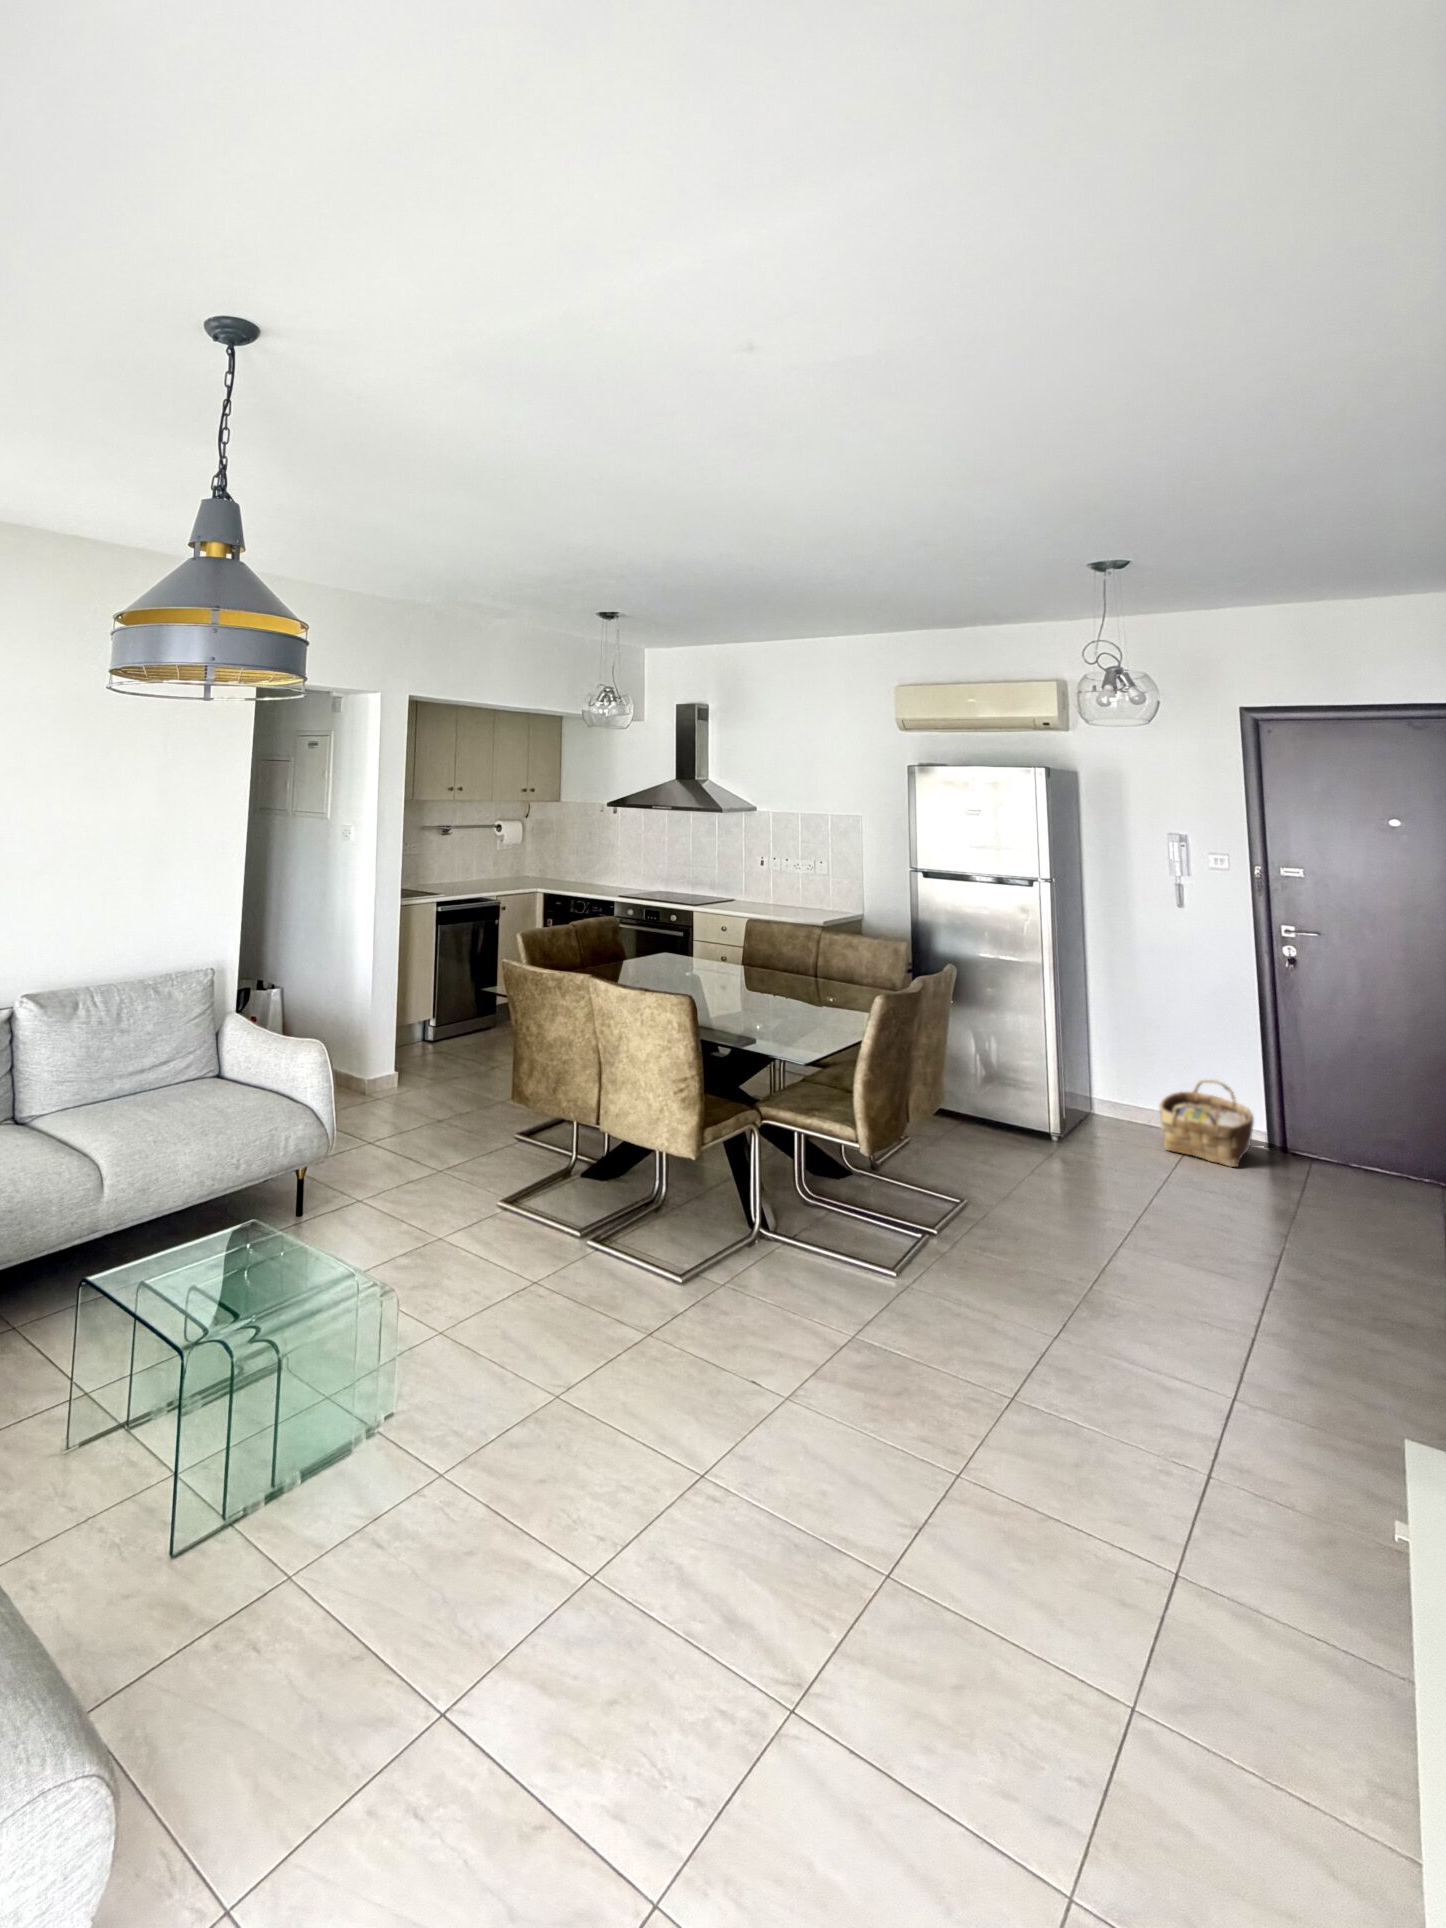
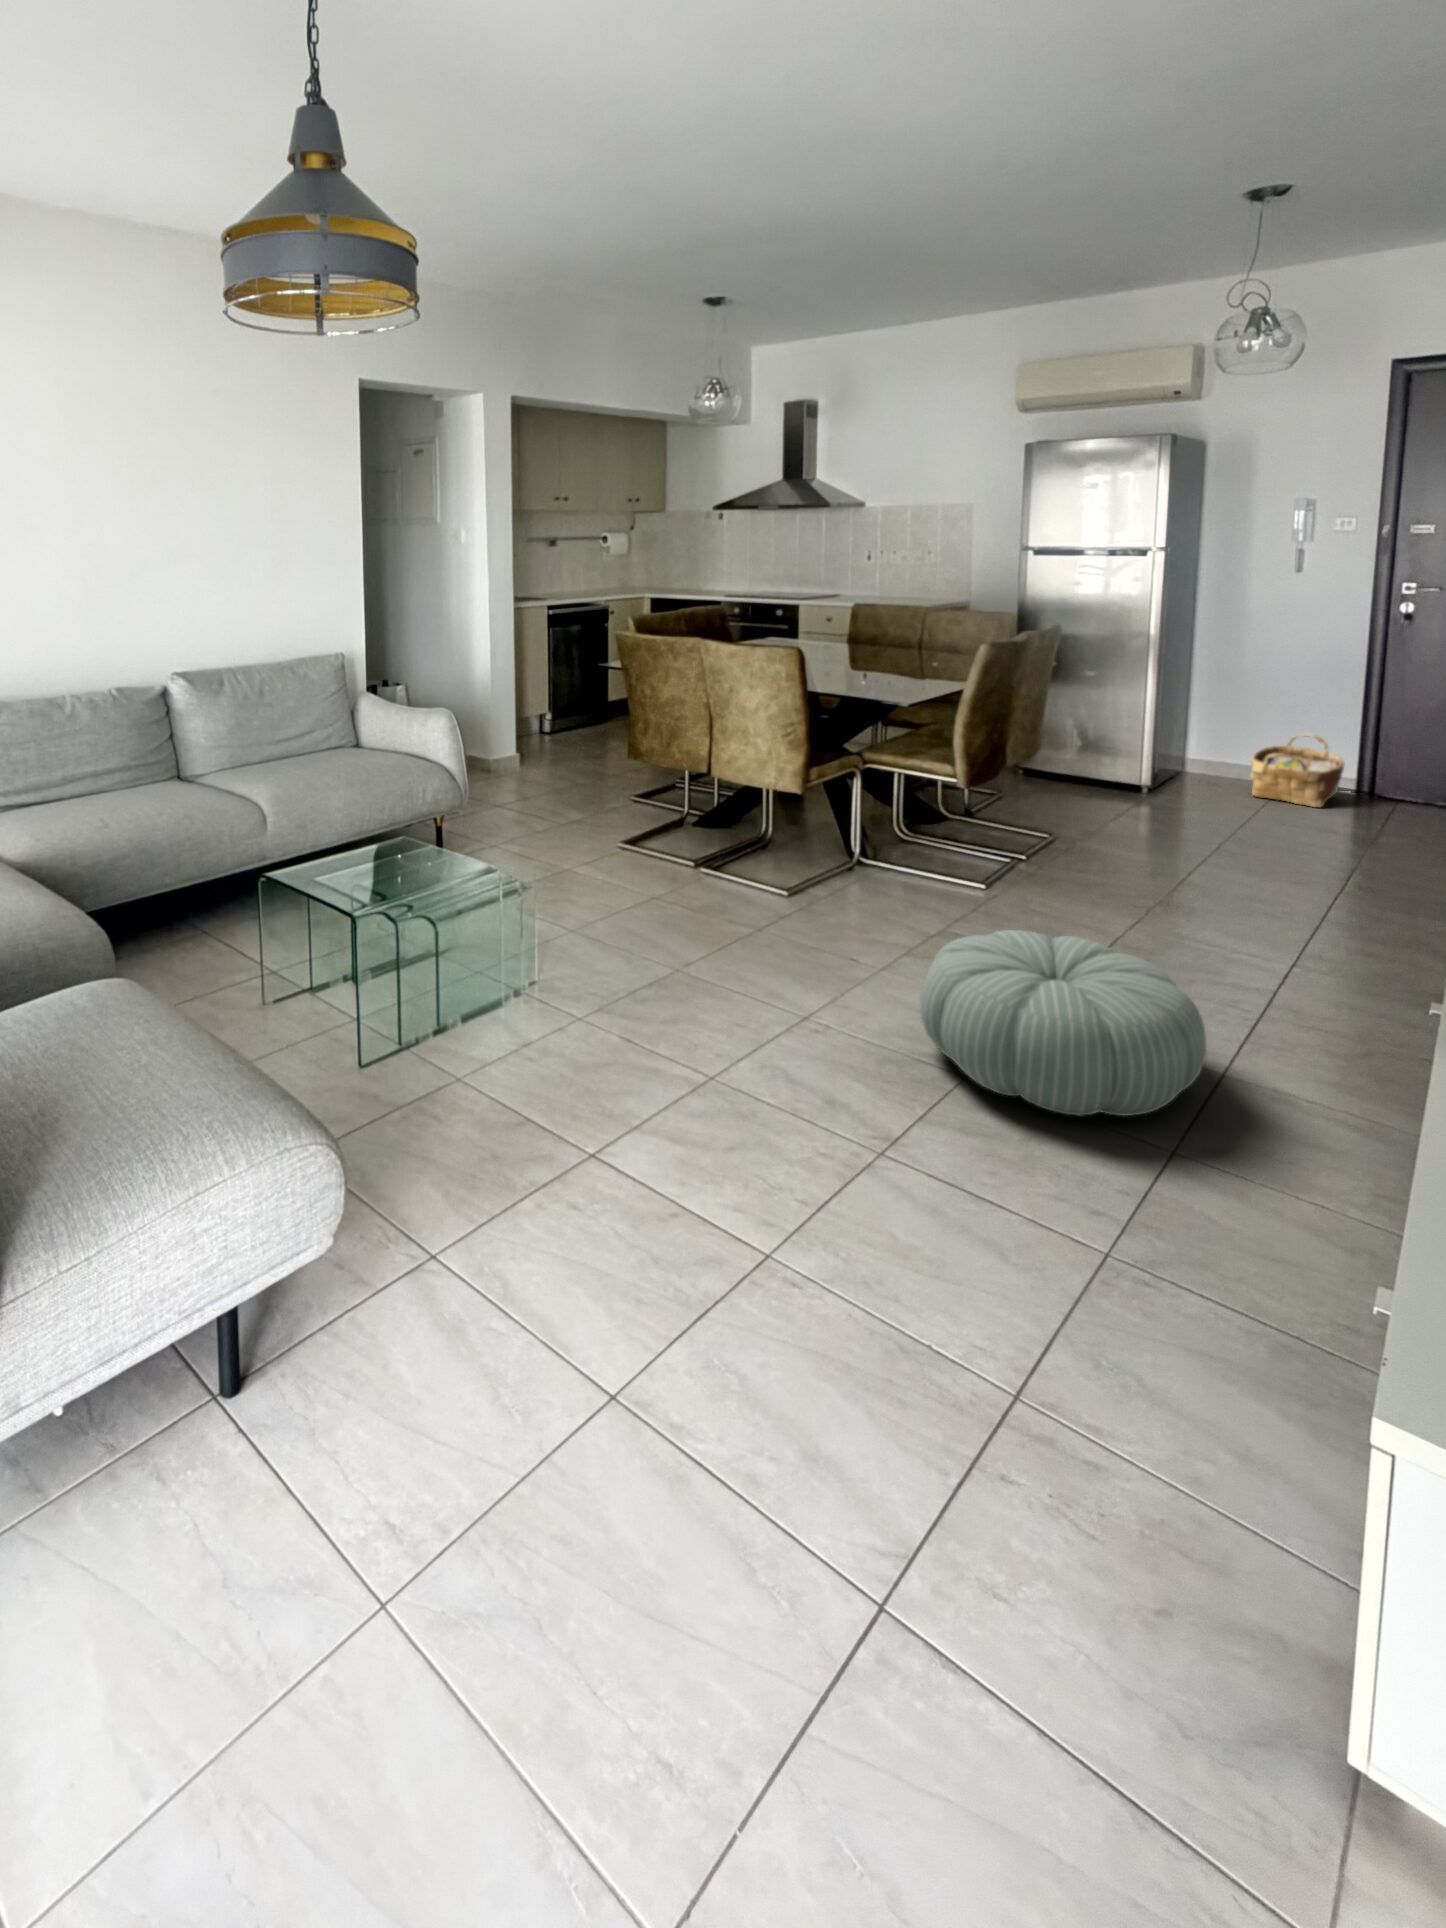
pouf: none [829,1362,1148,1636] -> present [920,930,1206,1116]

